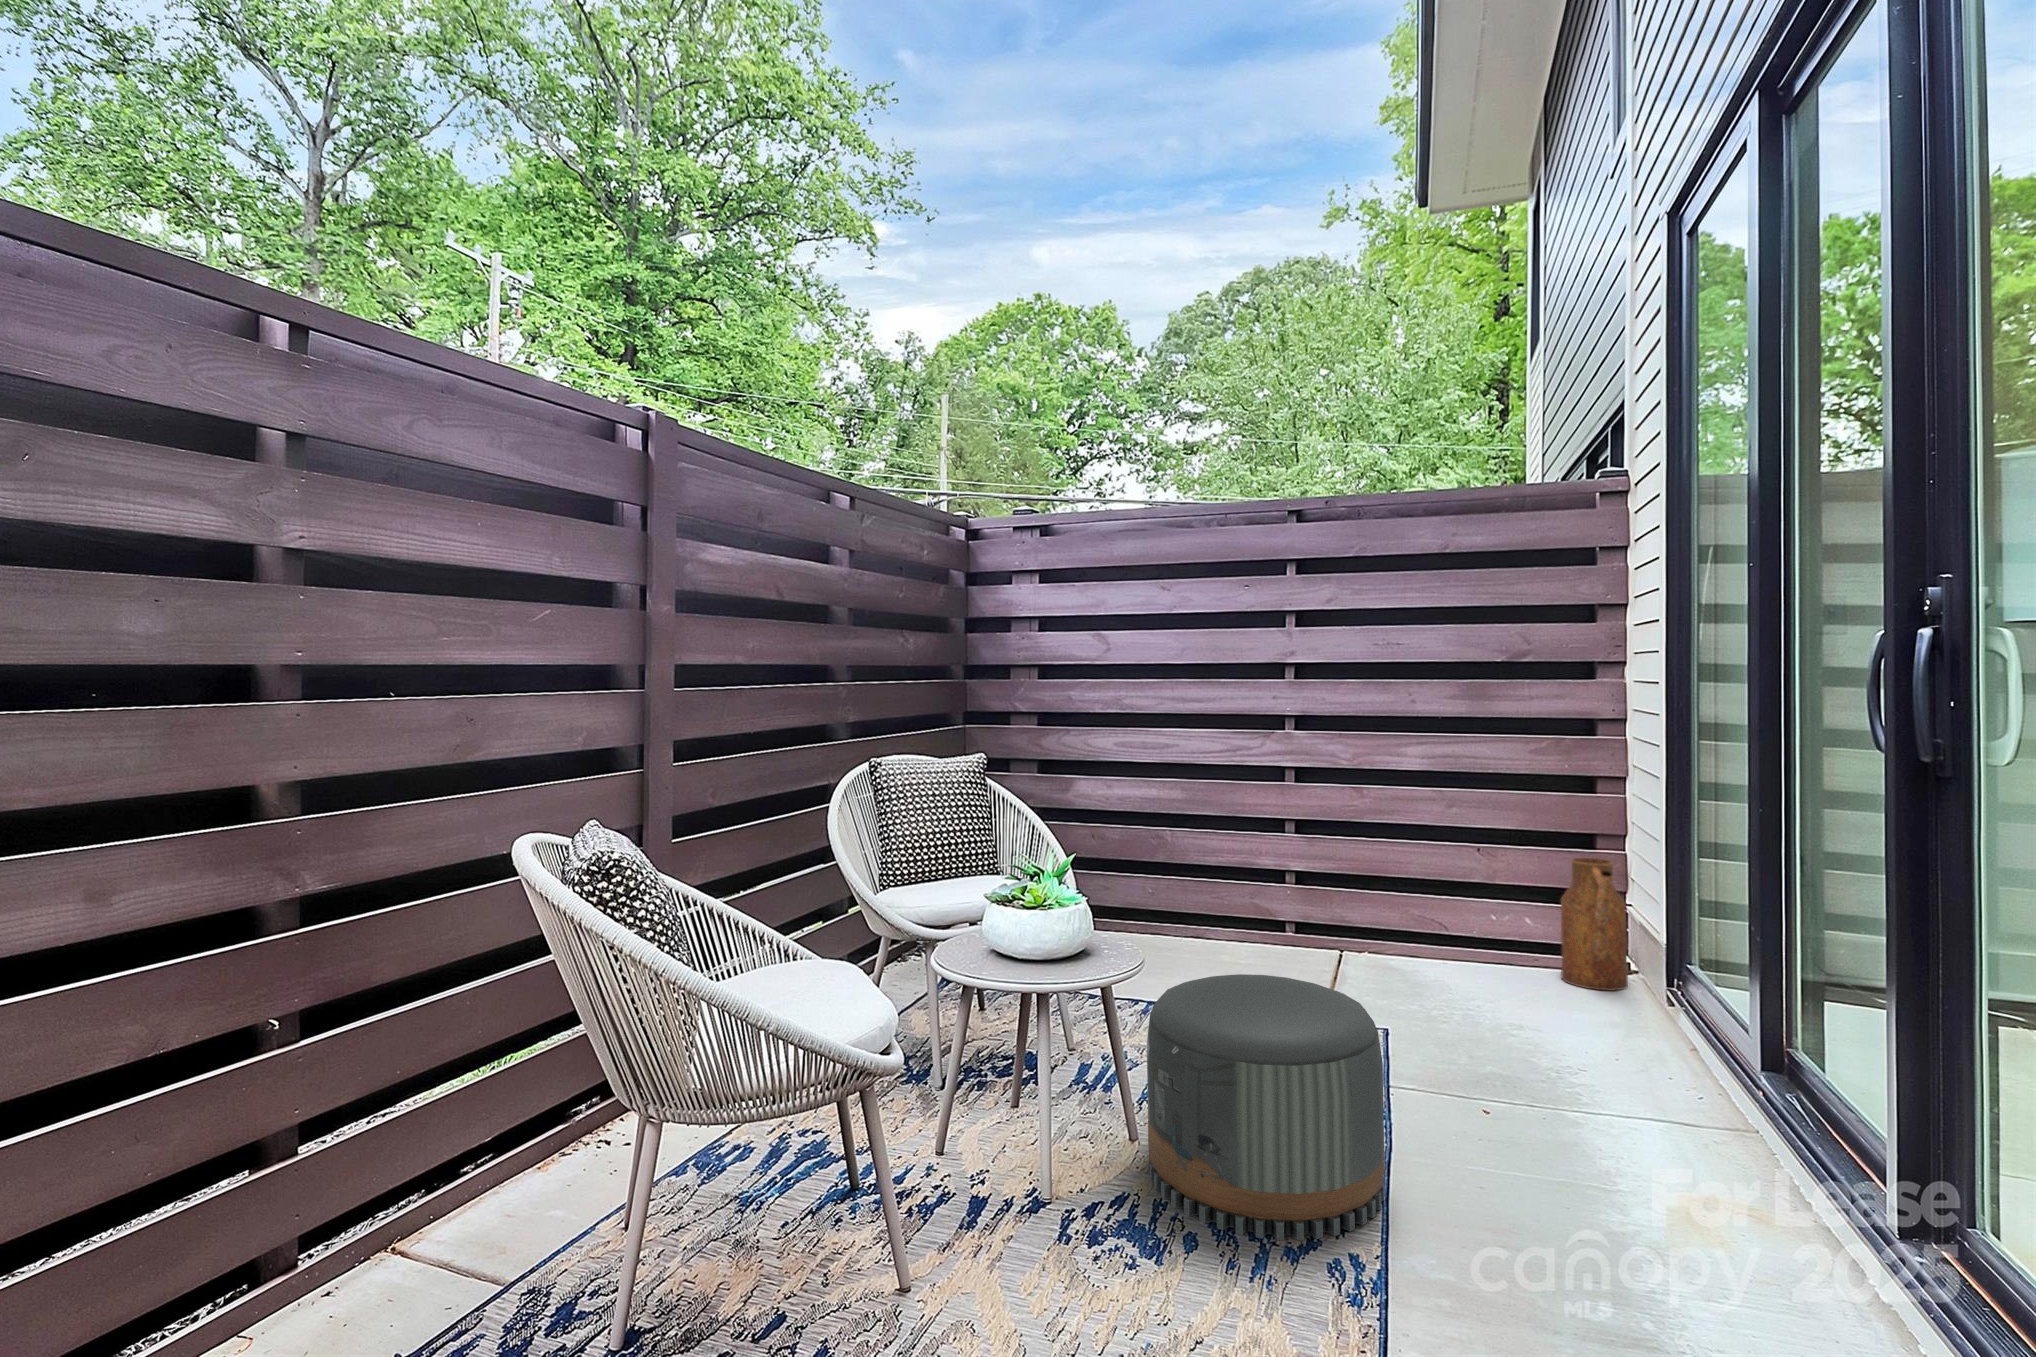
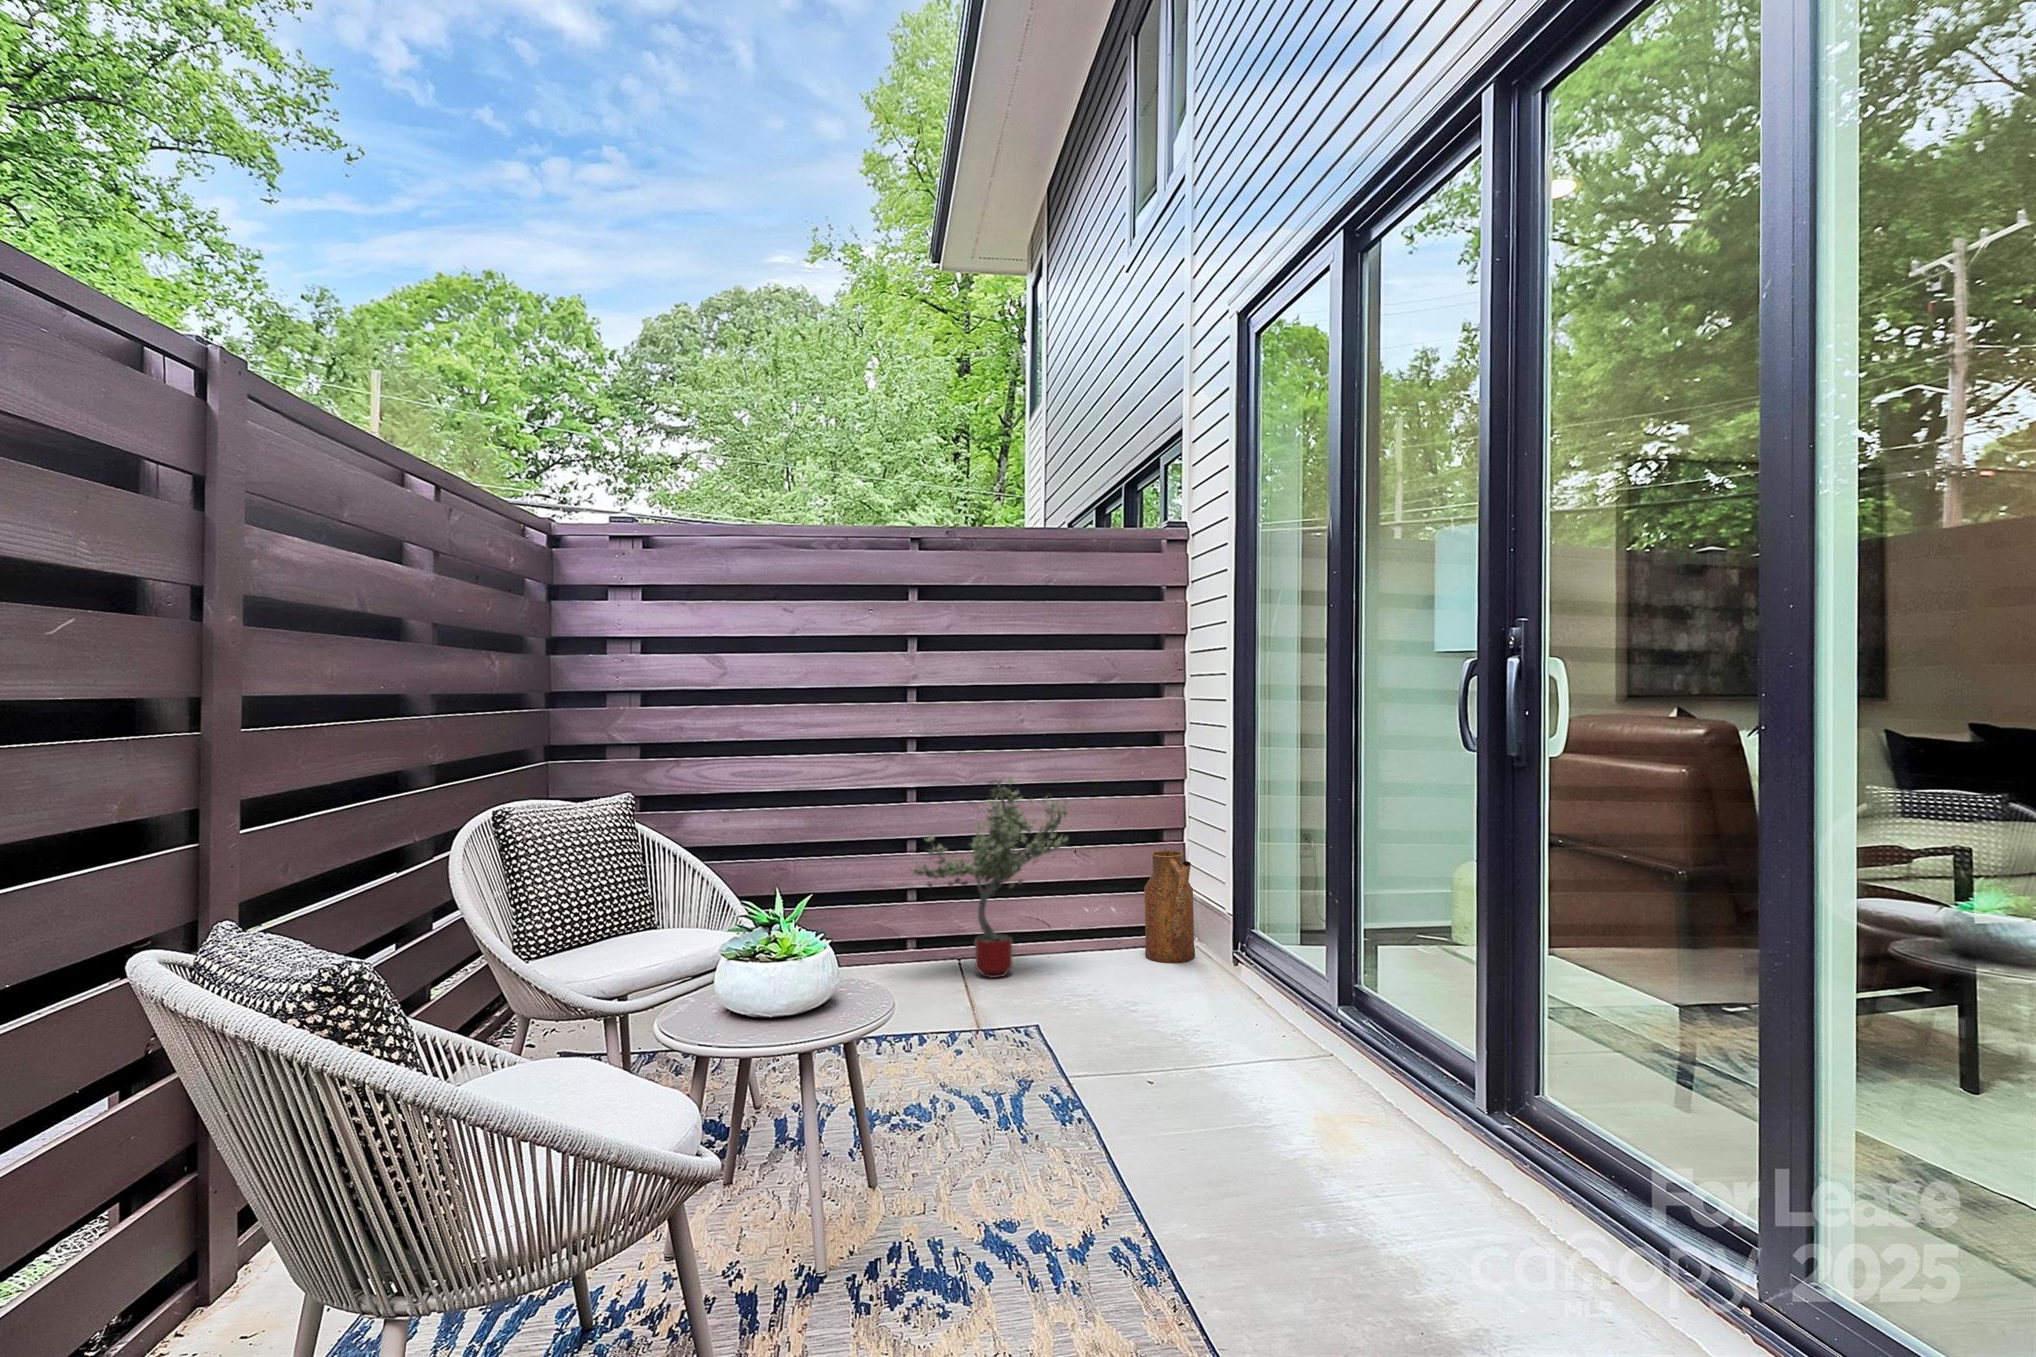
potted tree: none [1275,760,1459,974] -> present [913,777,1069,978]
pouf: present [1147,974,1385,1240] -> none [899,994,1123,1252]

